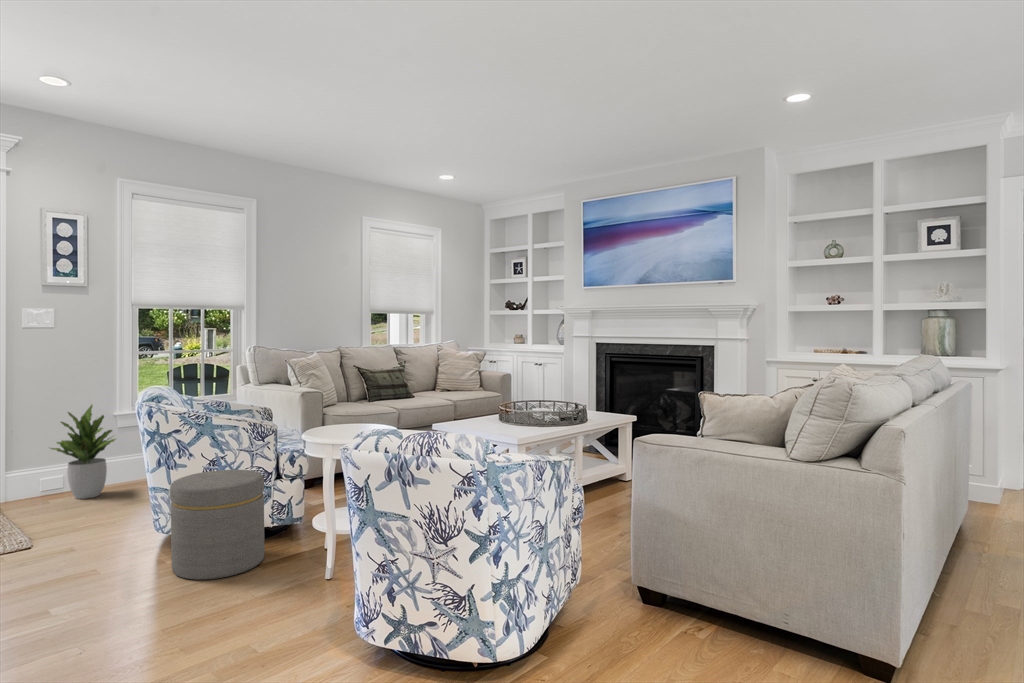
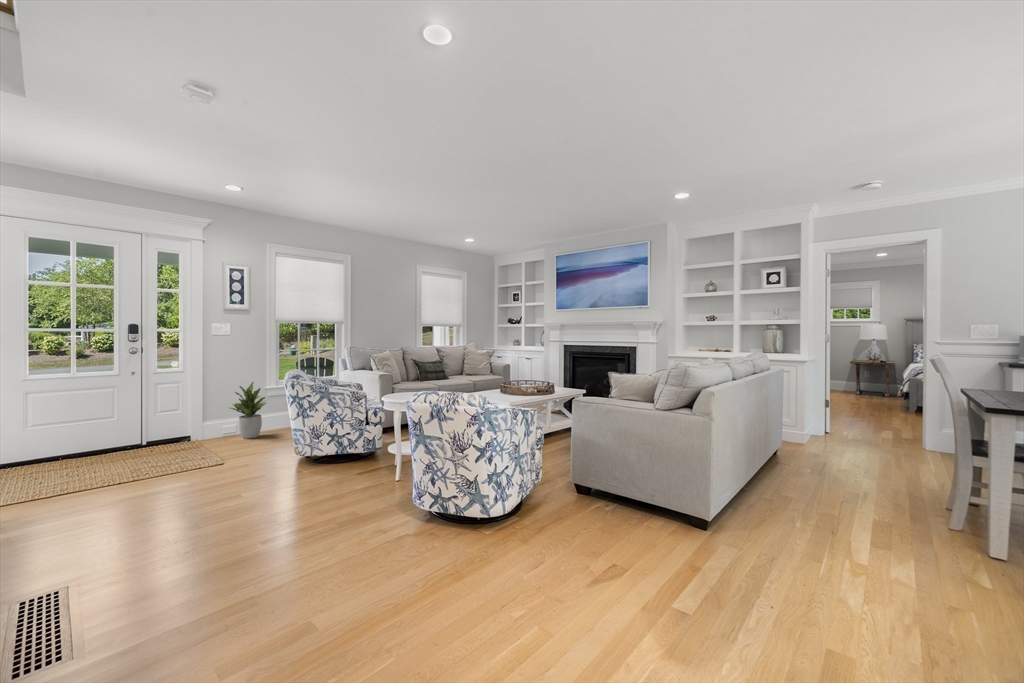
ottoman: present [170,470,265,580] -> none [306,419,360,481]

